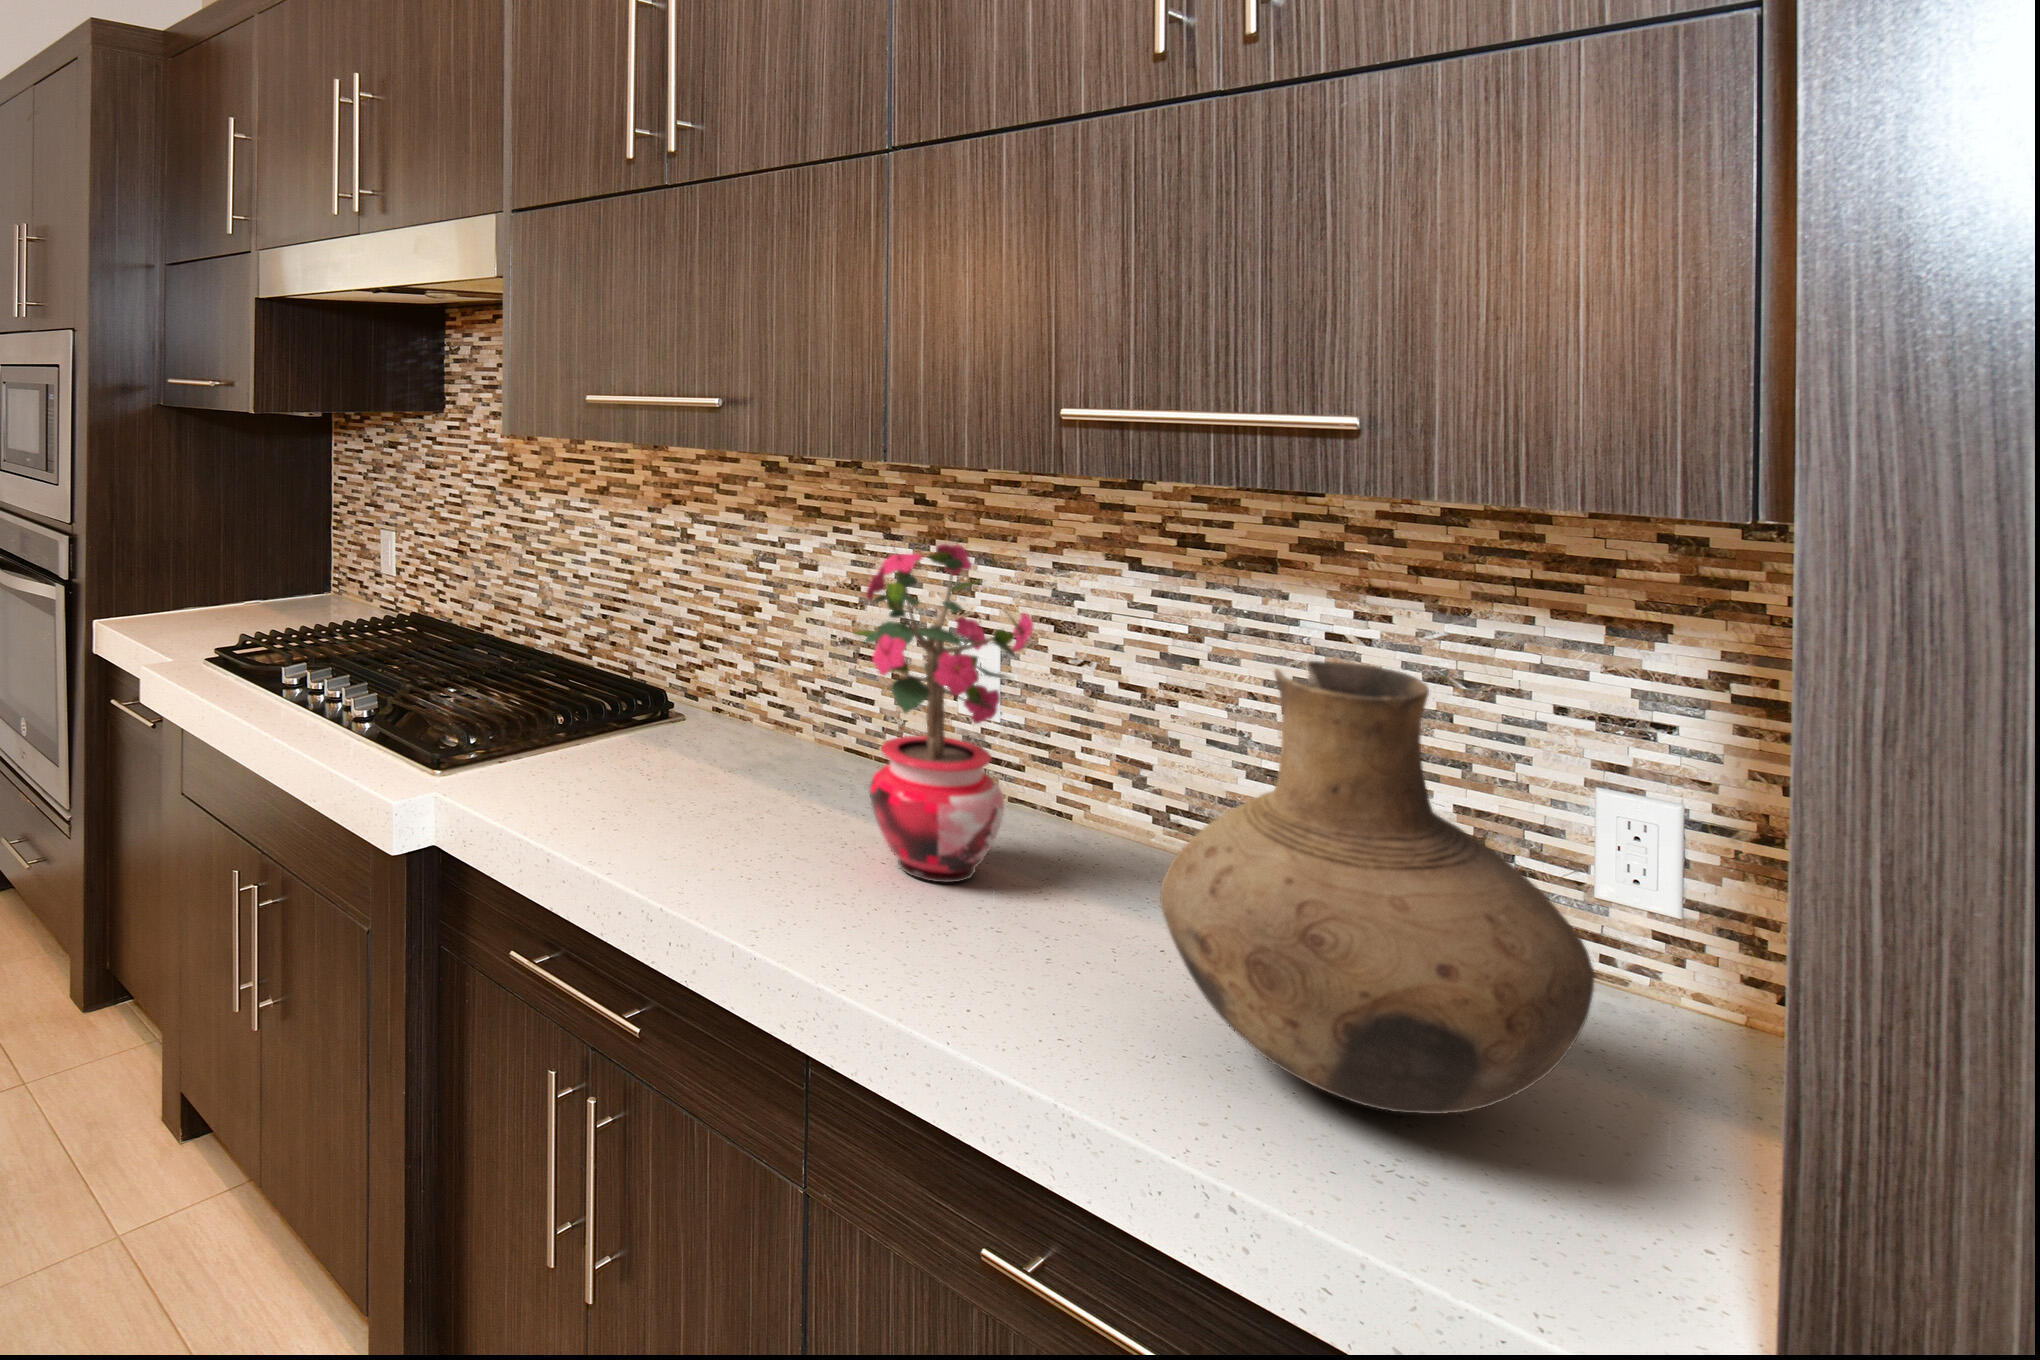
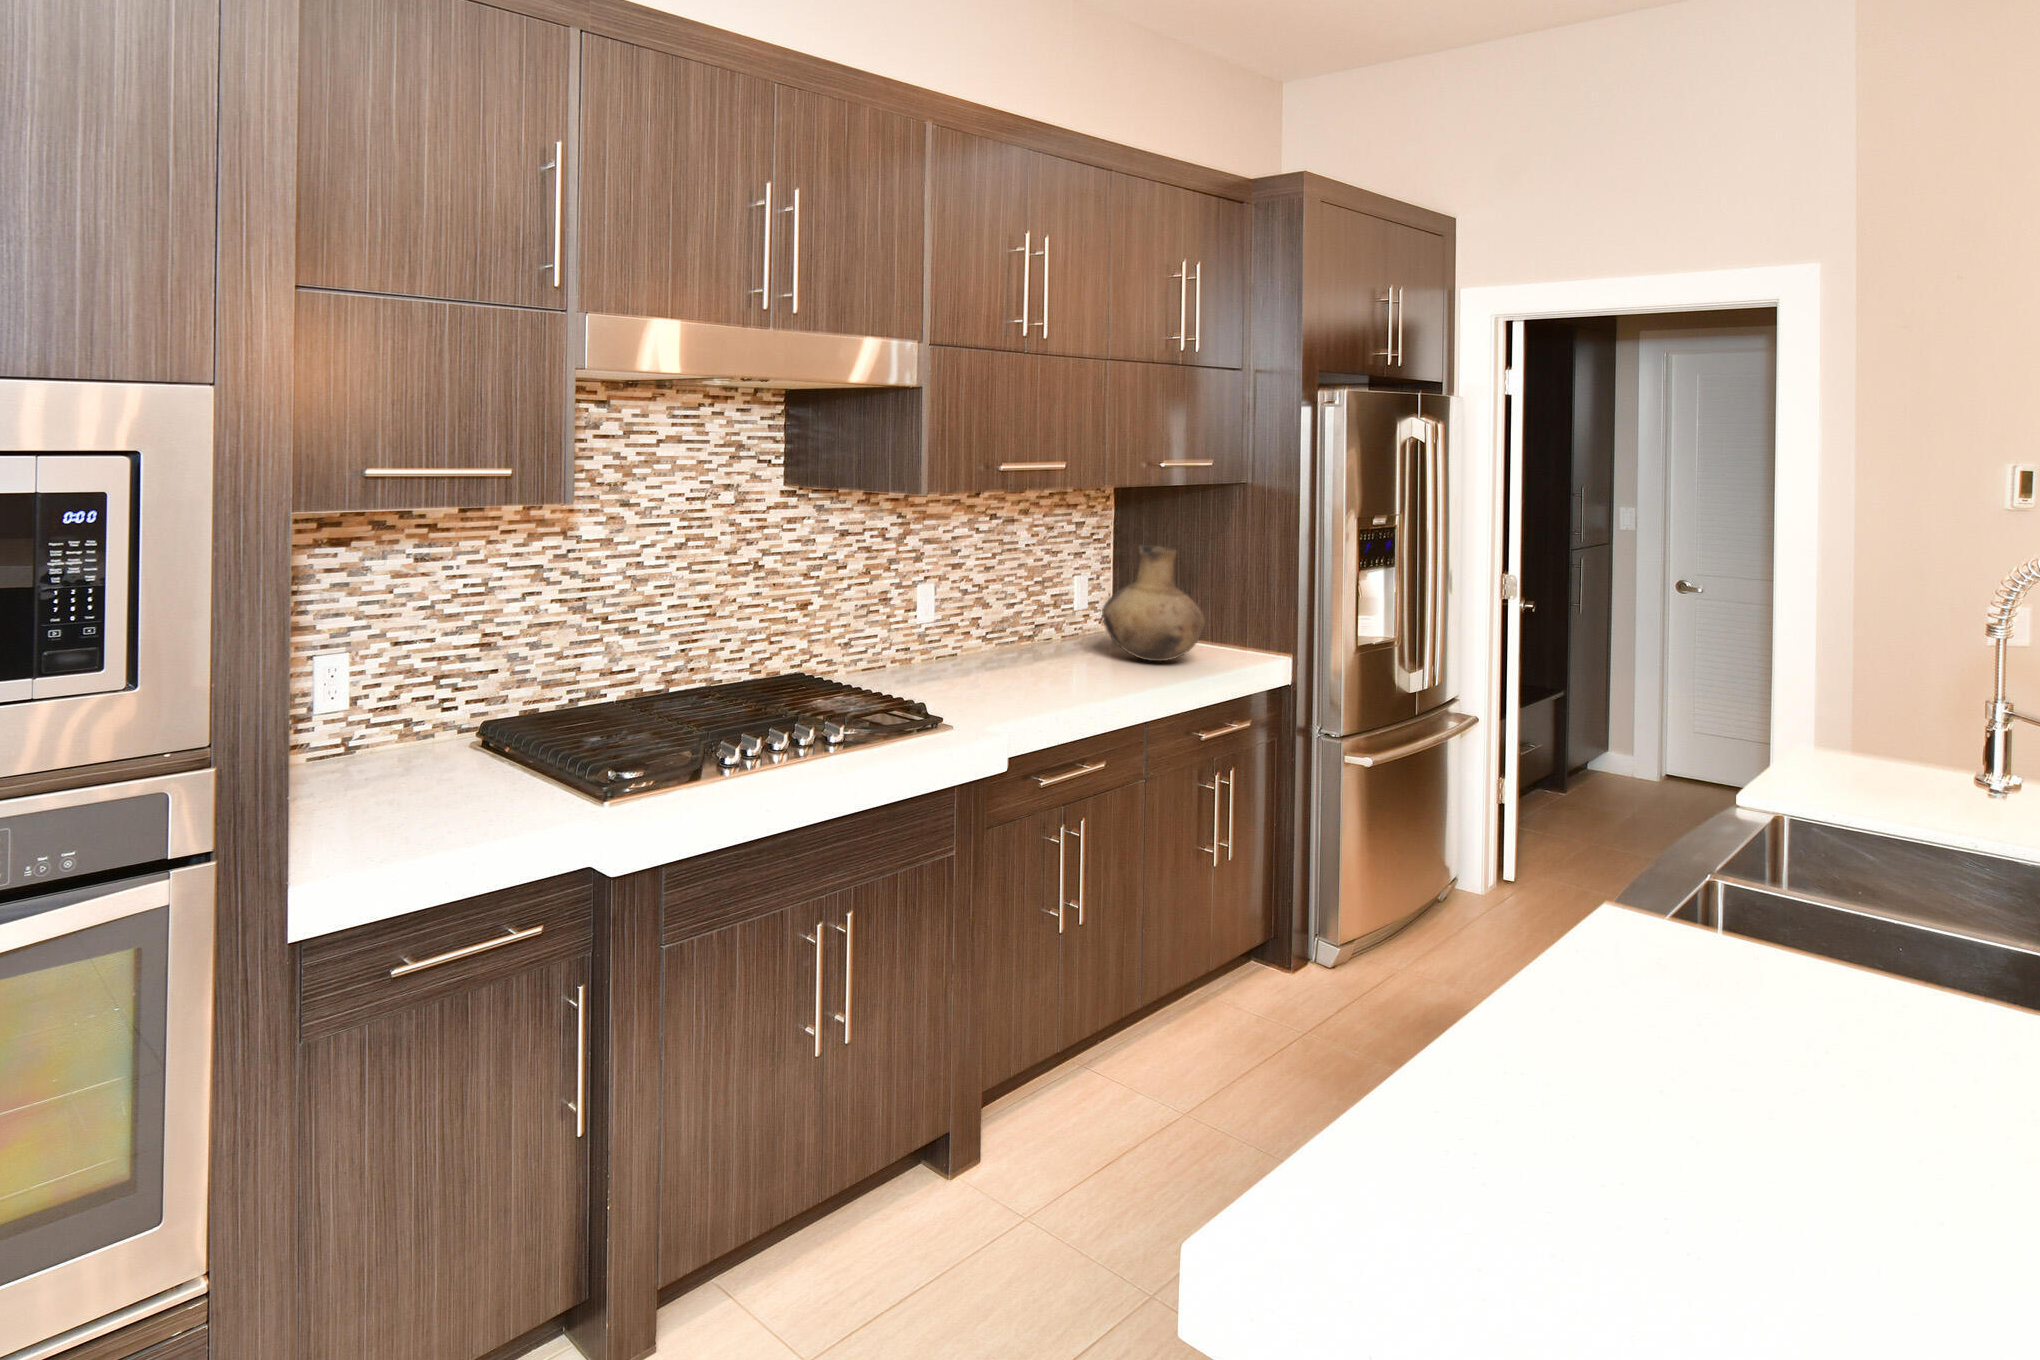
potted plant: present [854,544,1034,883] -> none [987,533,1064,677]

